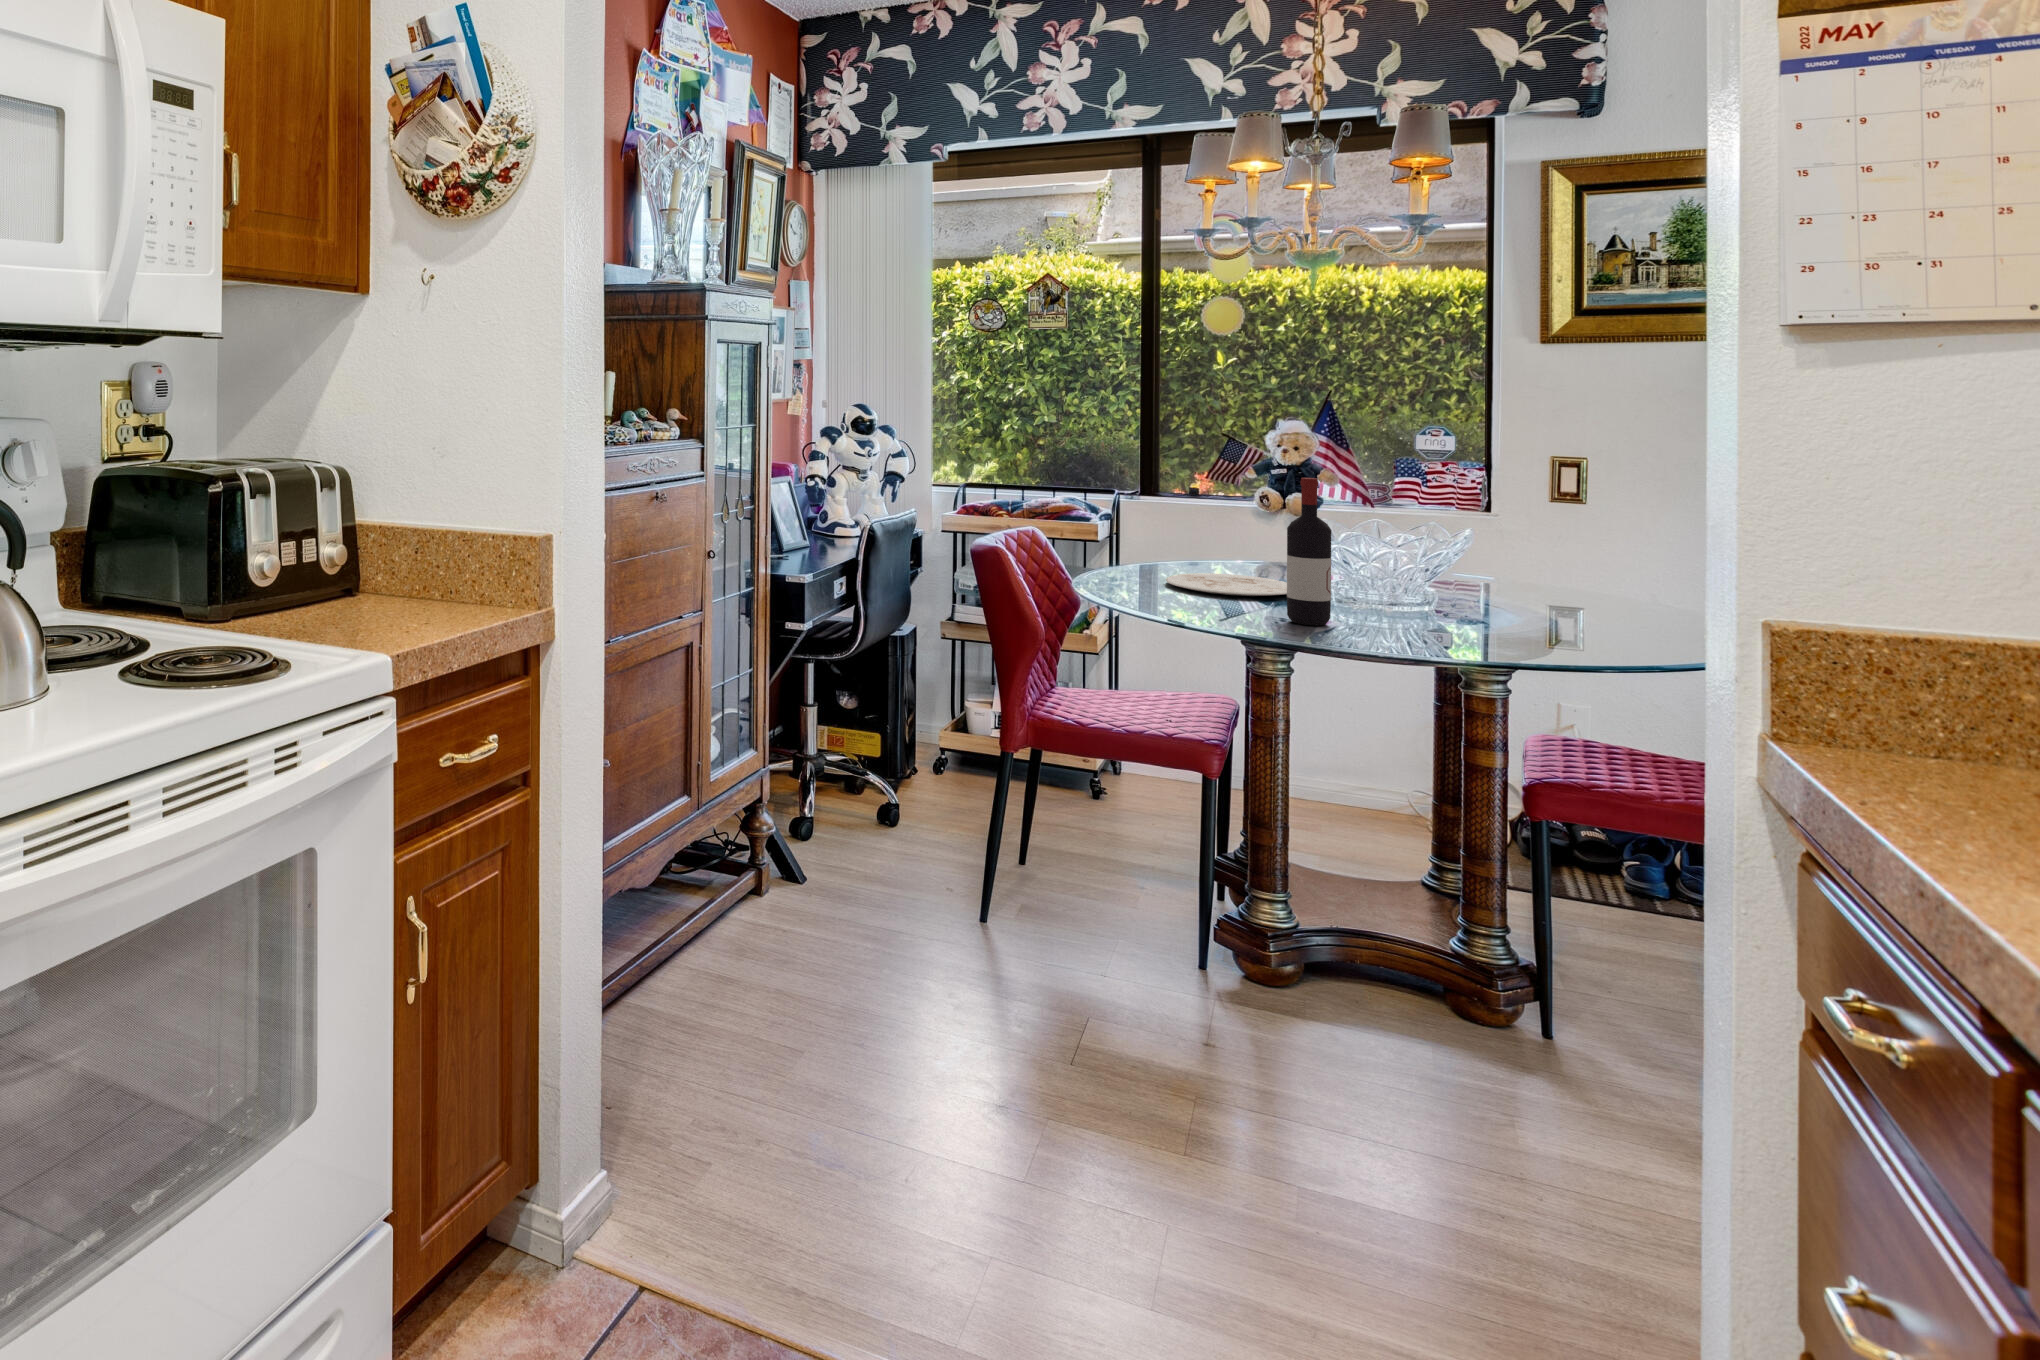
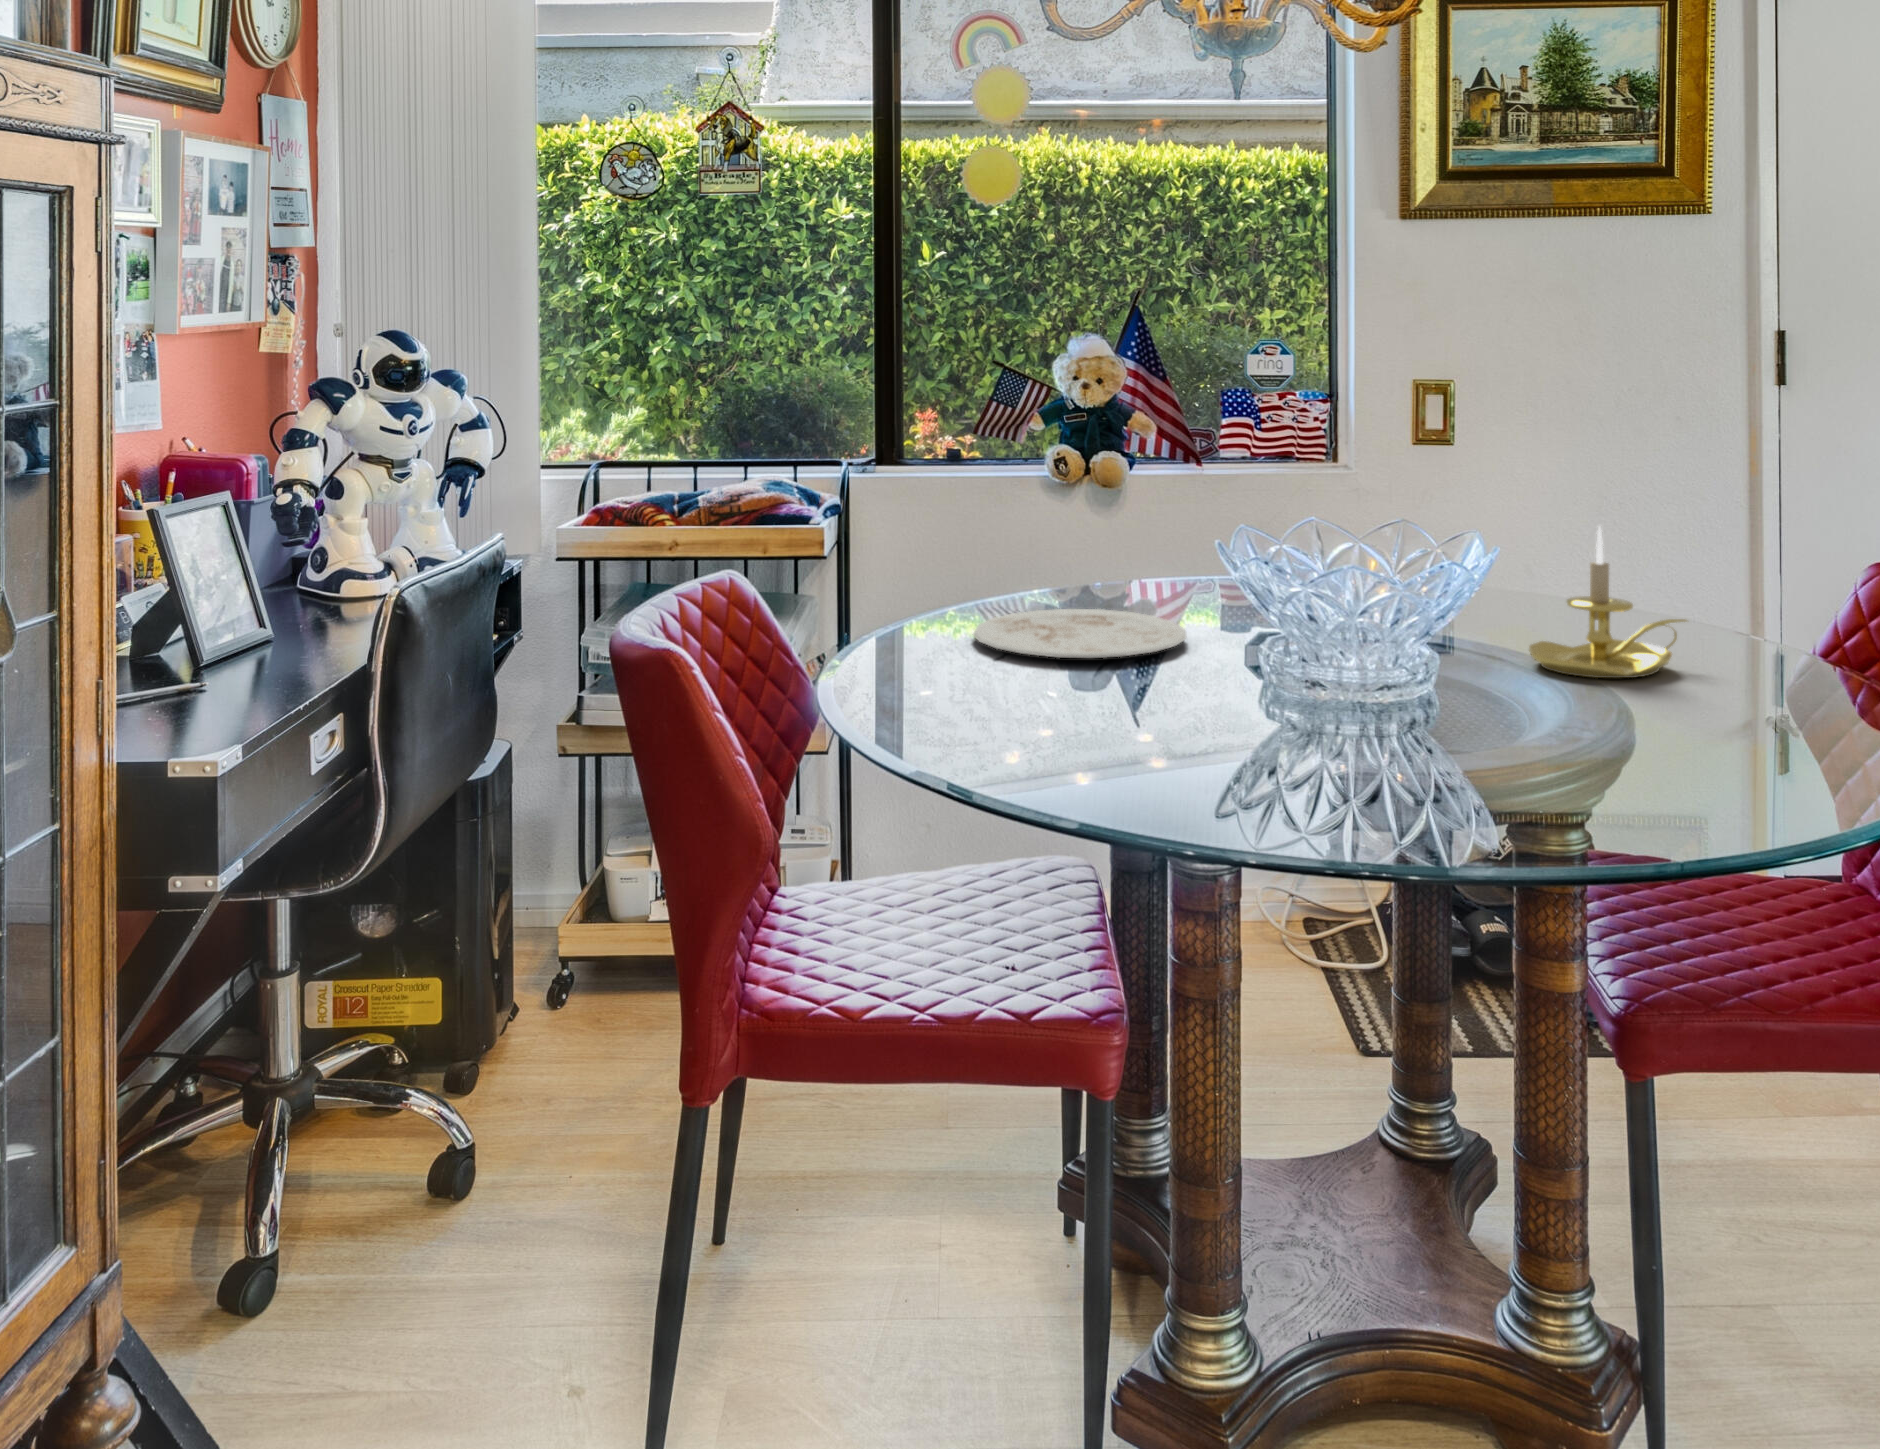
wine bottle: present [1287,478,1331,625] -> none [1221,438,1296,721]
candle holder: none [1519,545,1642,636] -> present [1529,526,1687,678]

